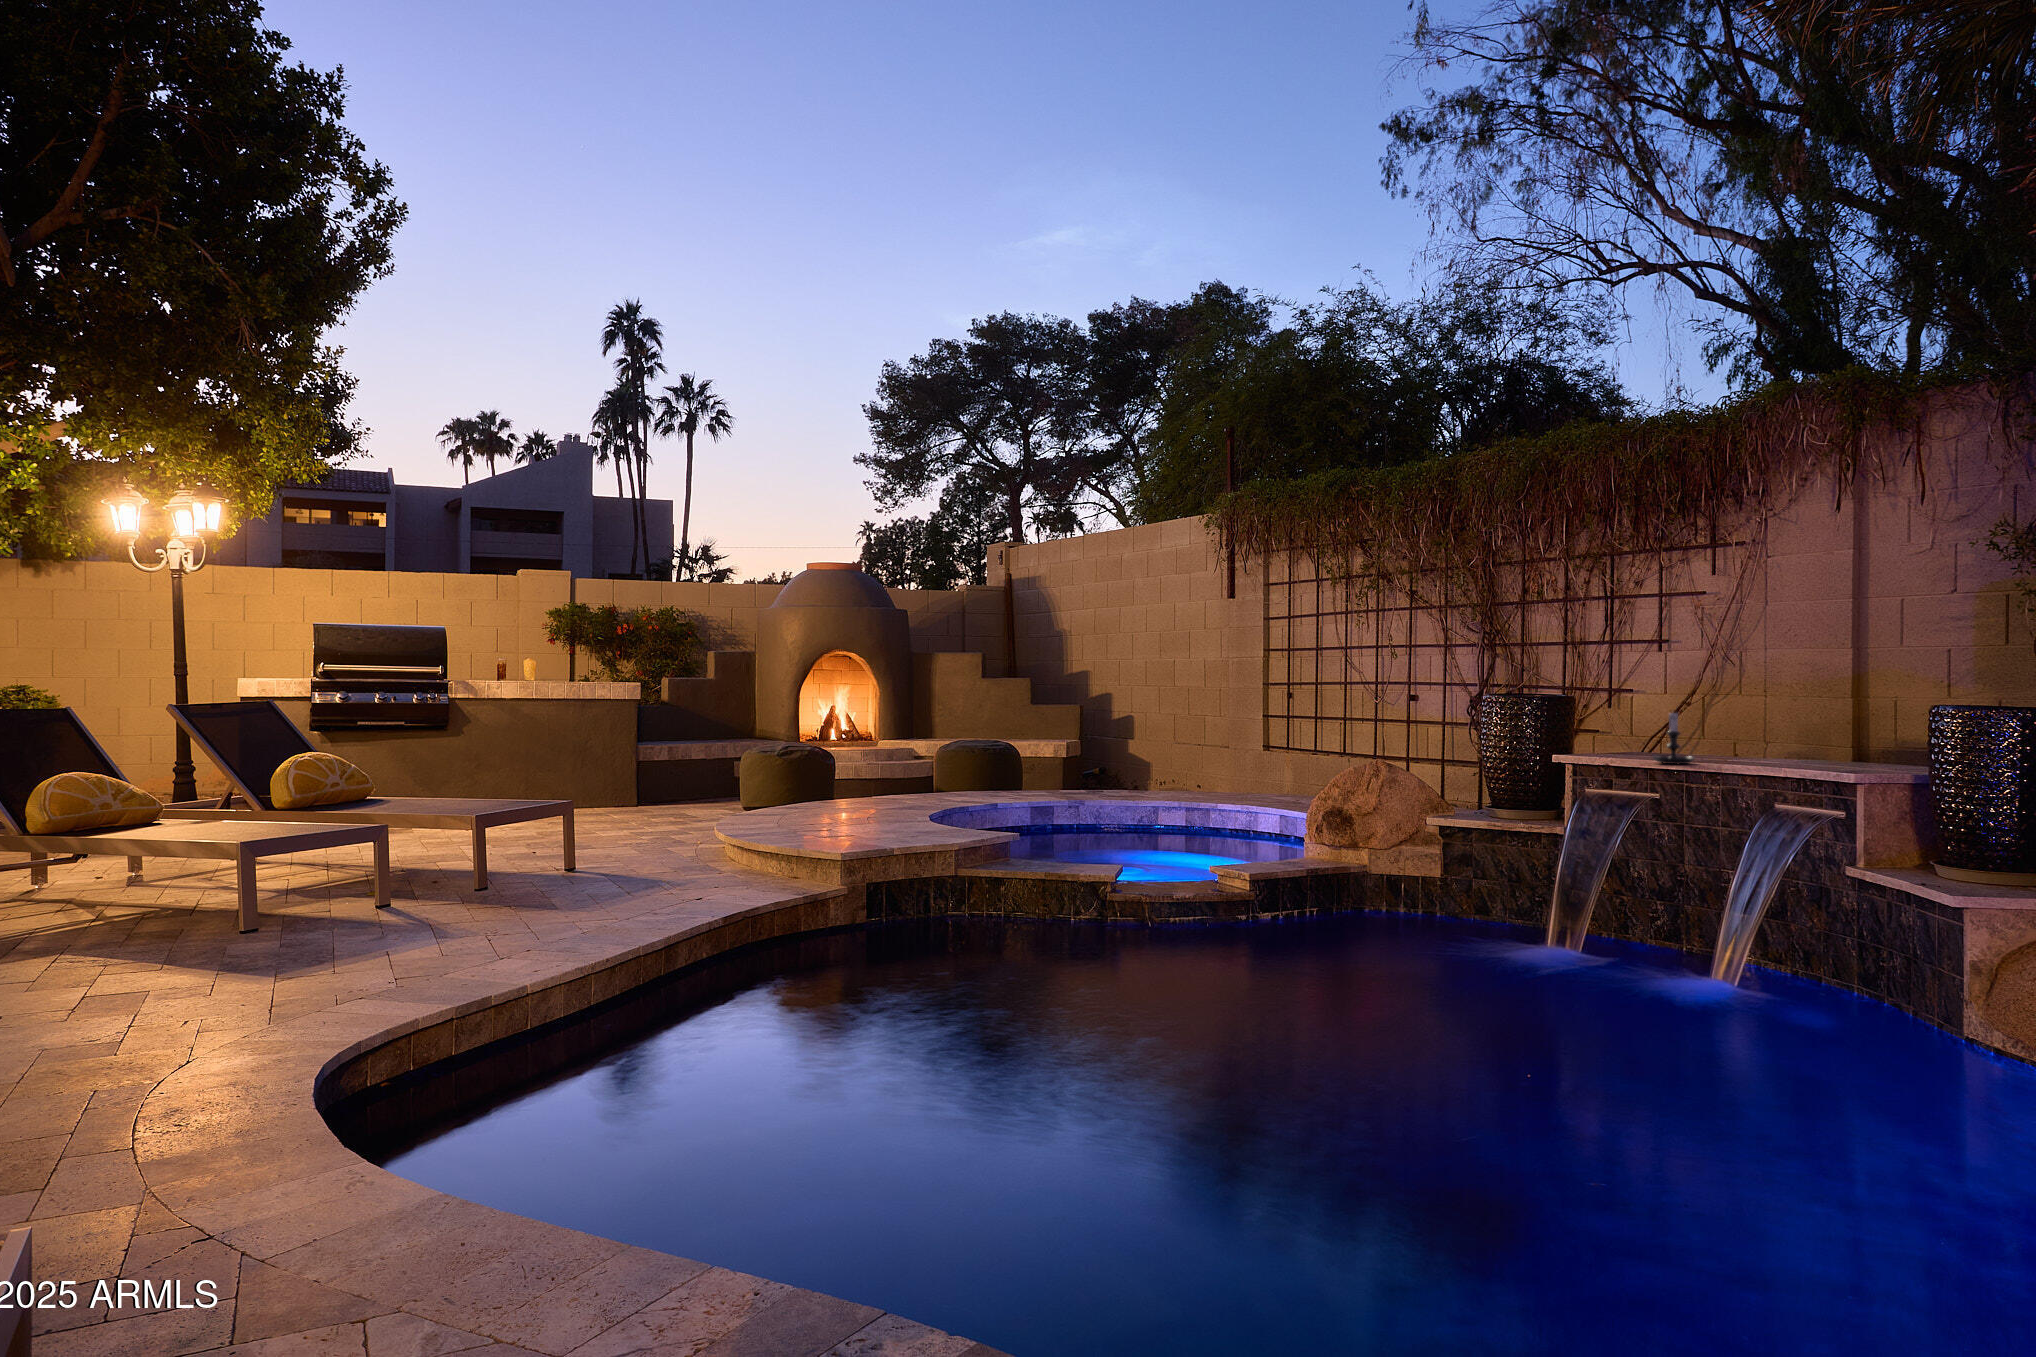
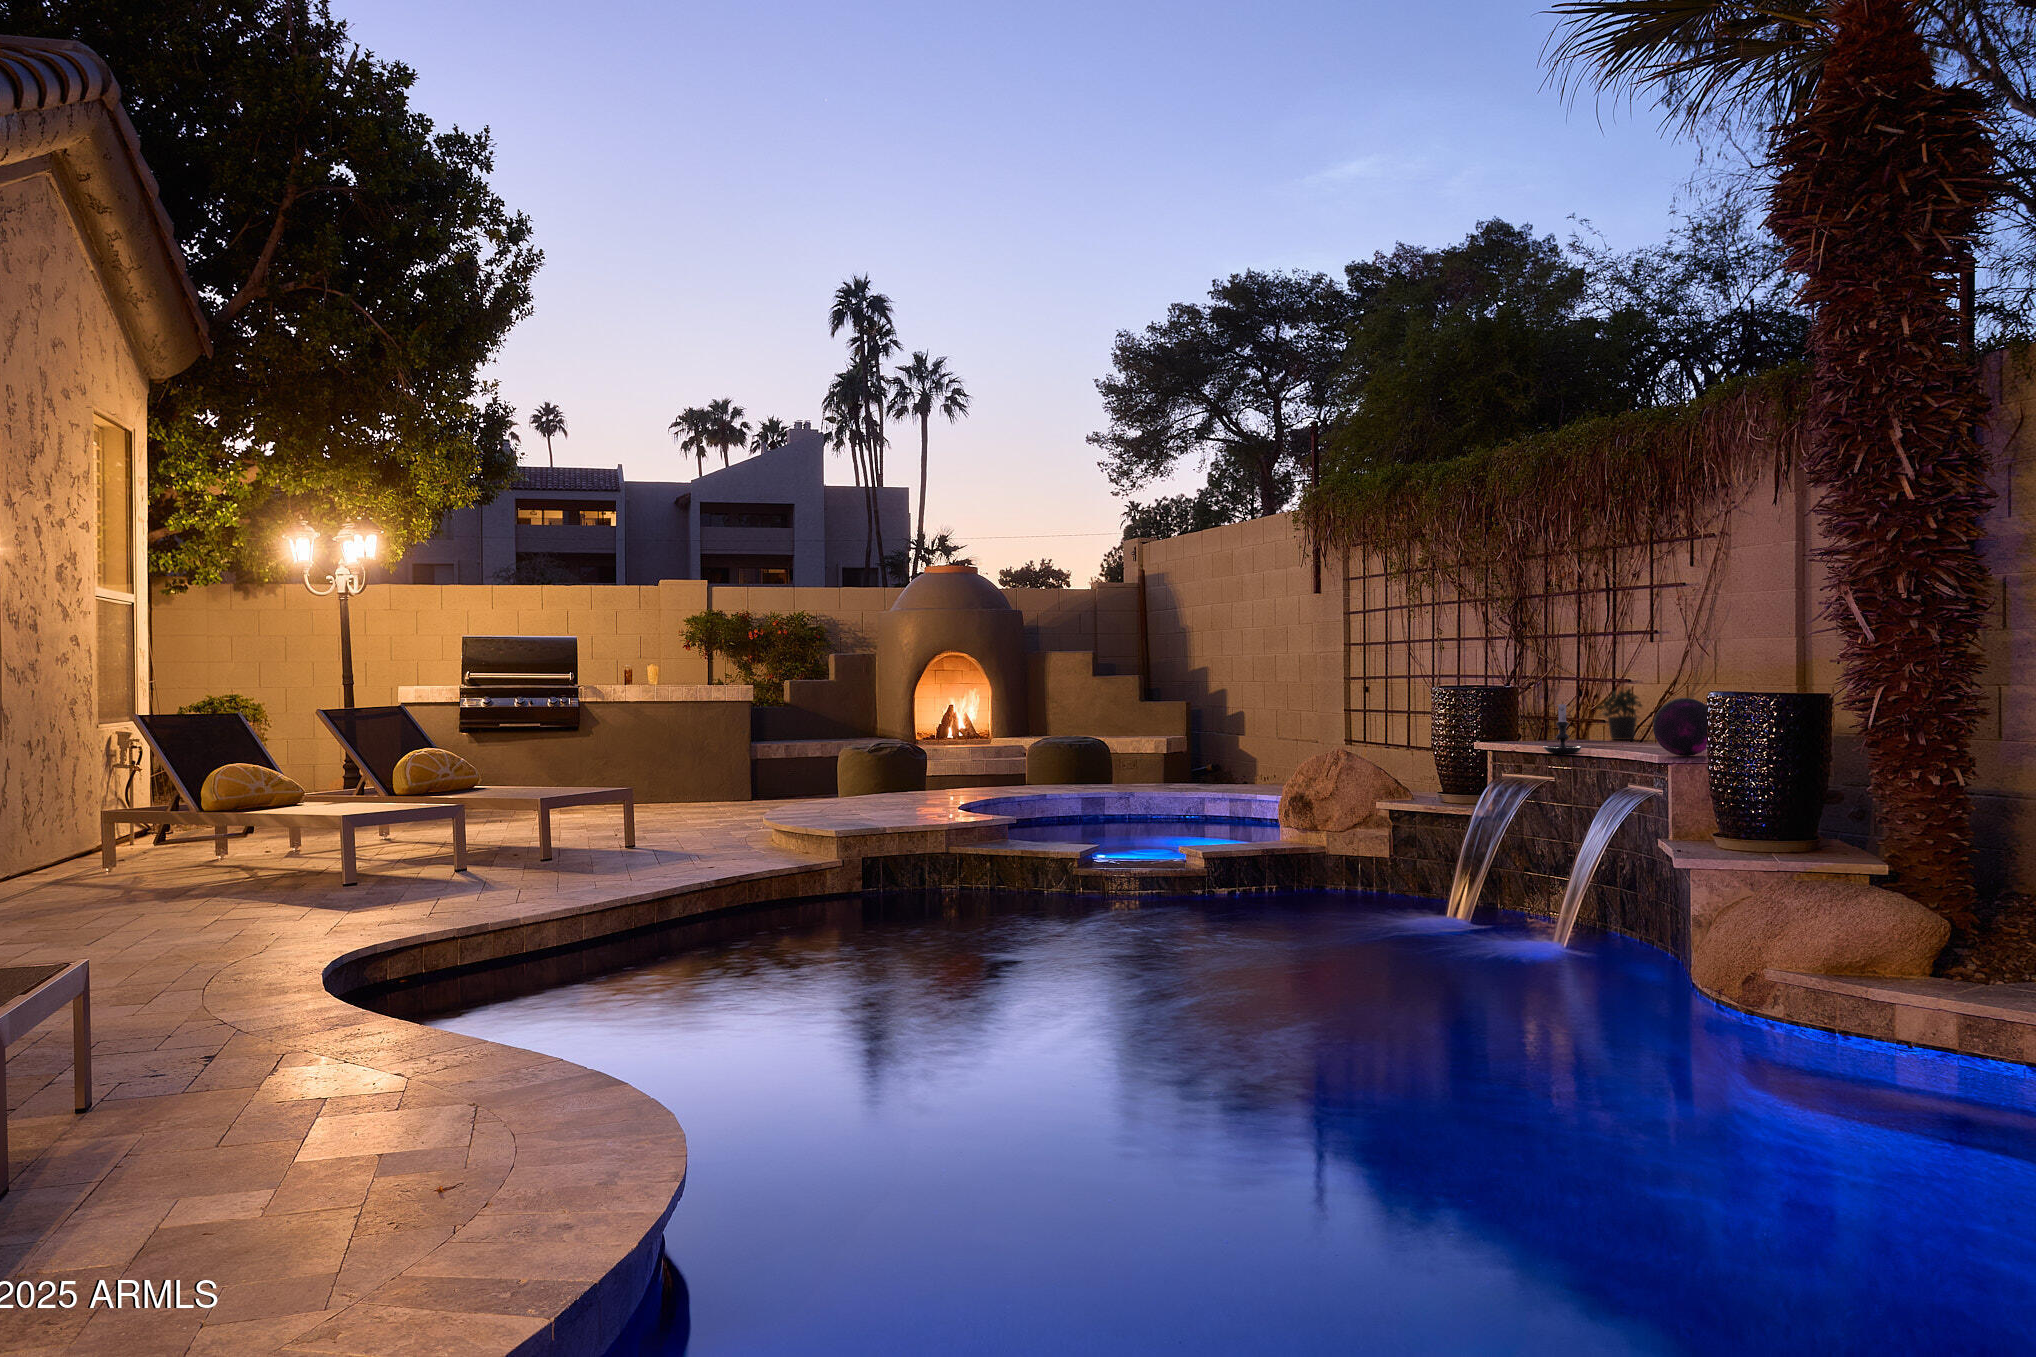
potted plant: none [1596,696,1646,747] -> present [1597,689,1642,740]
decorative orb: none [1810,709,1882,768] -> present [1653,698,1707,756]

